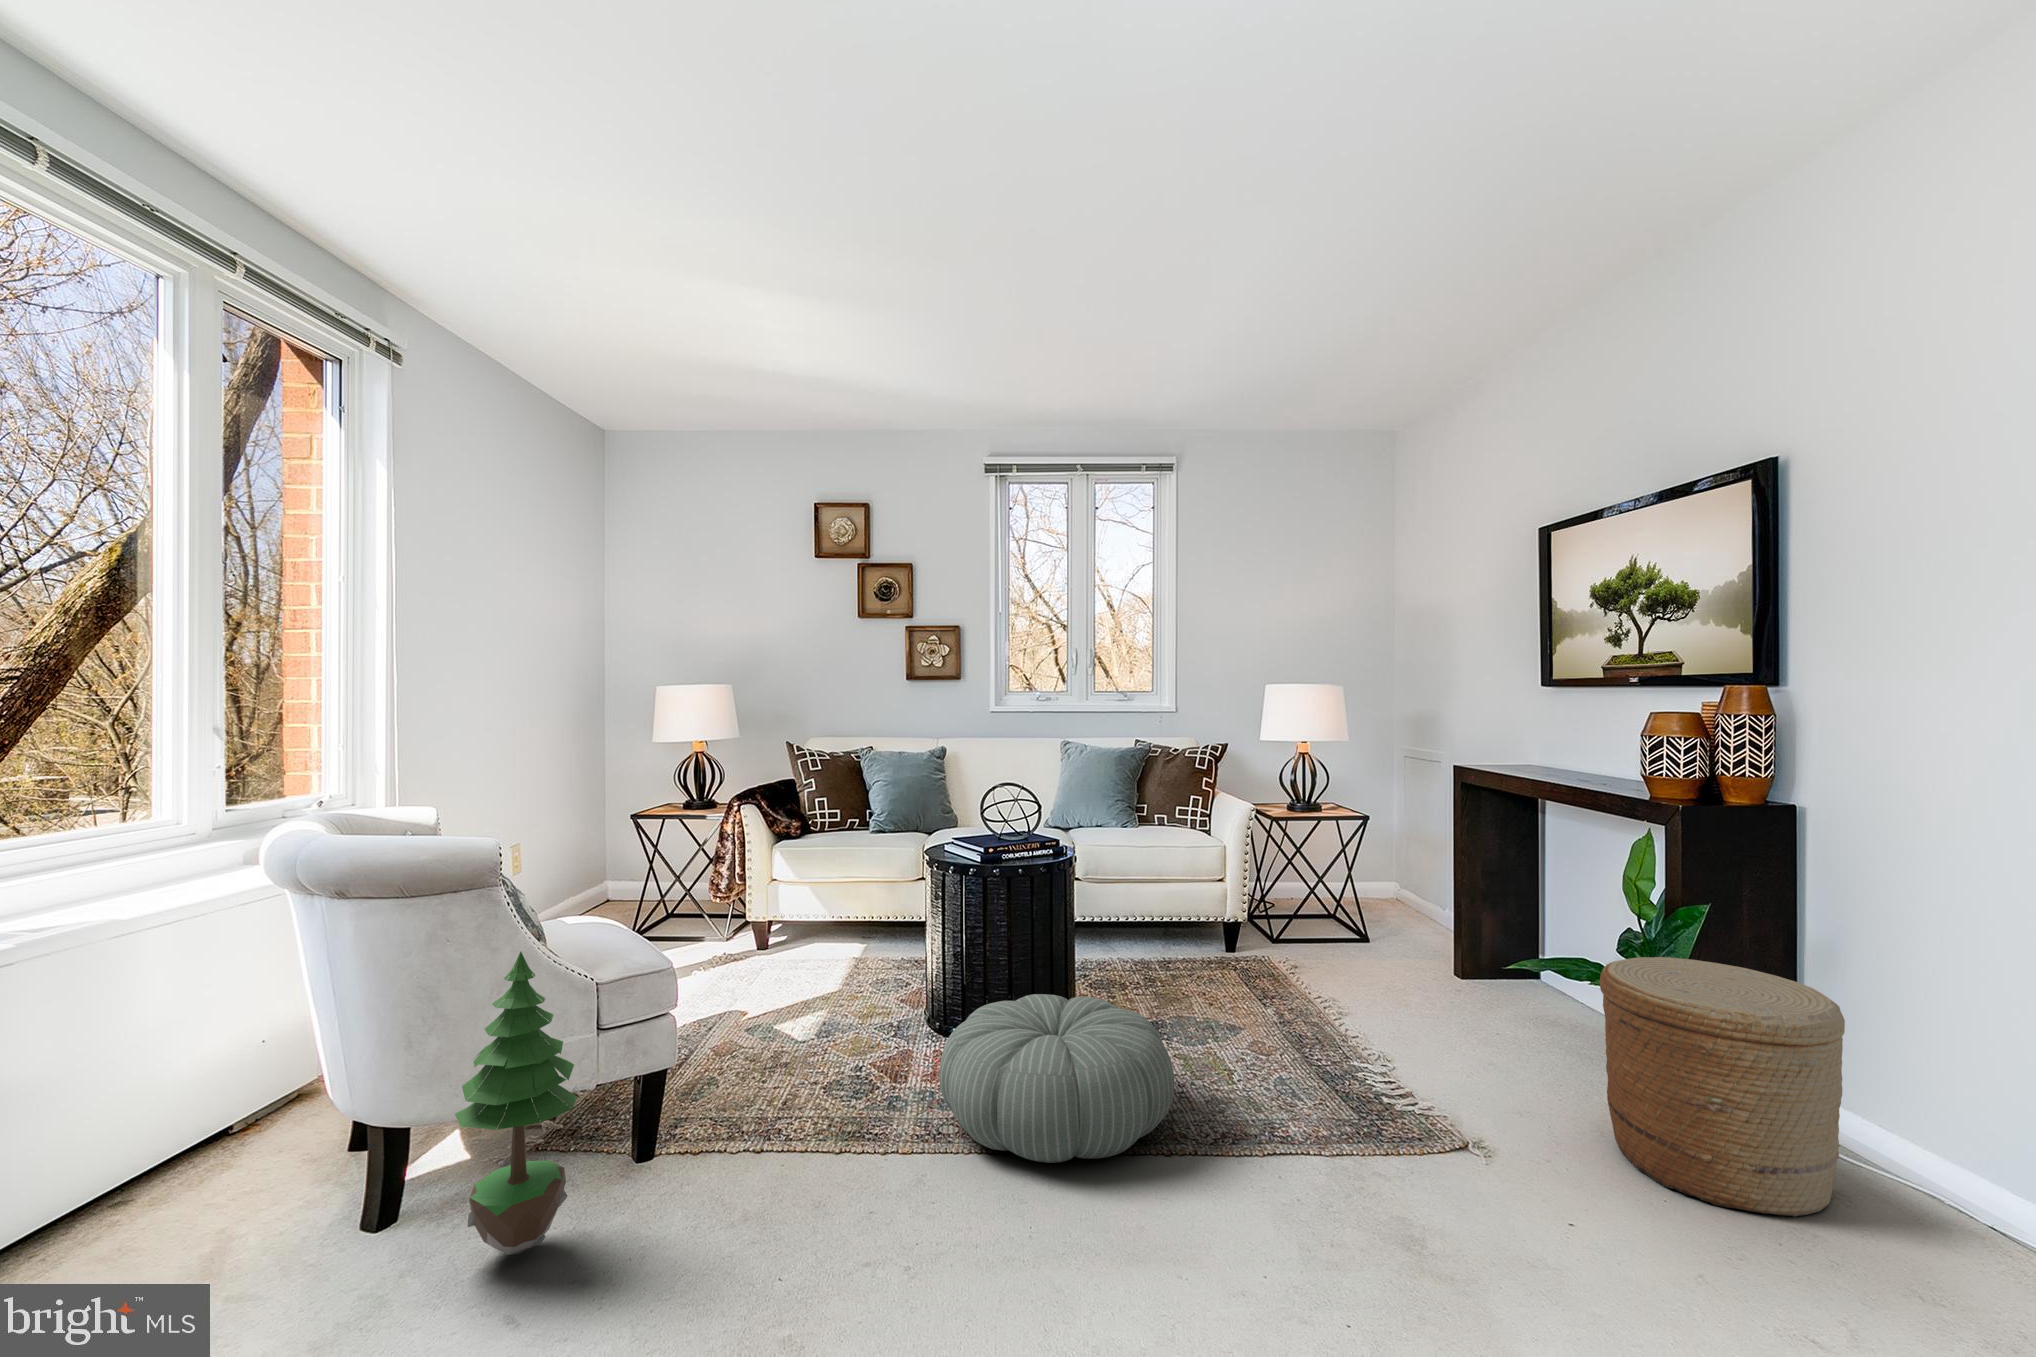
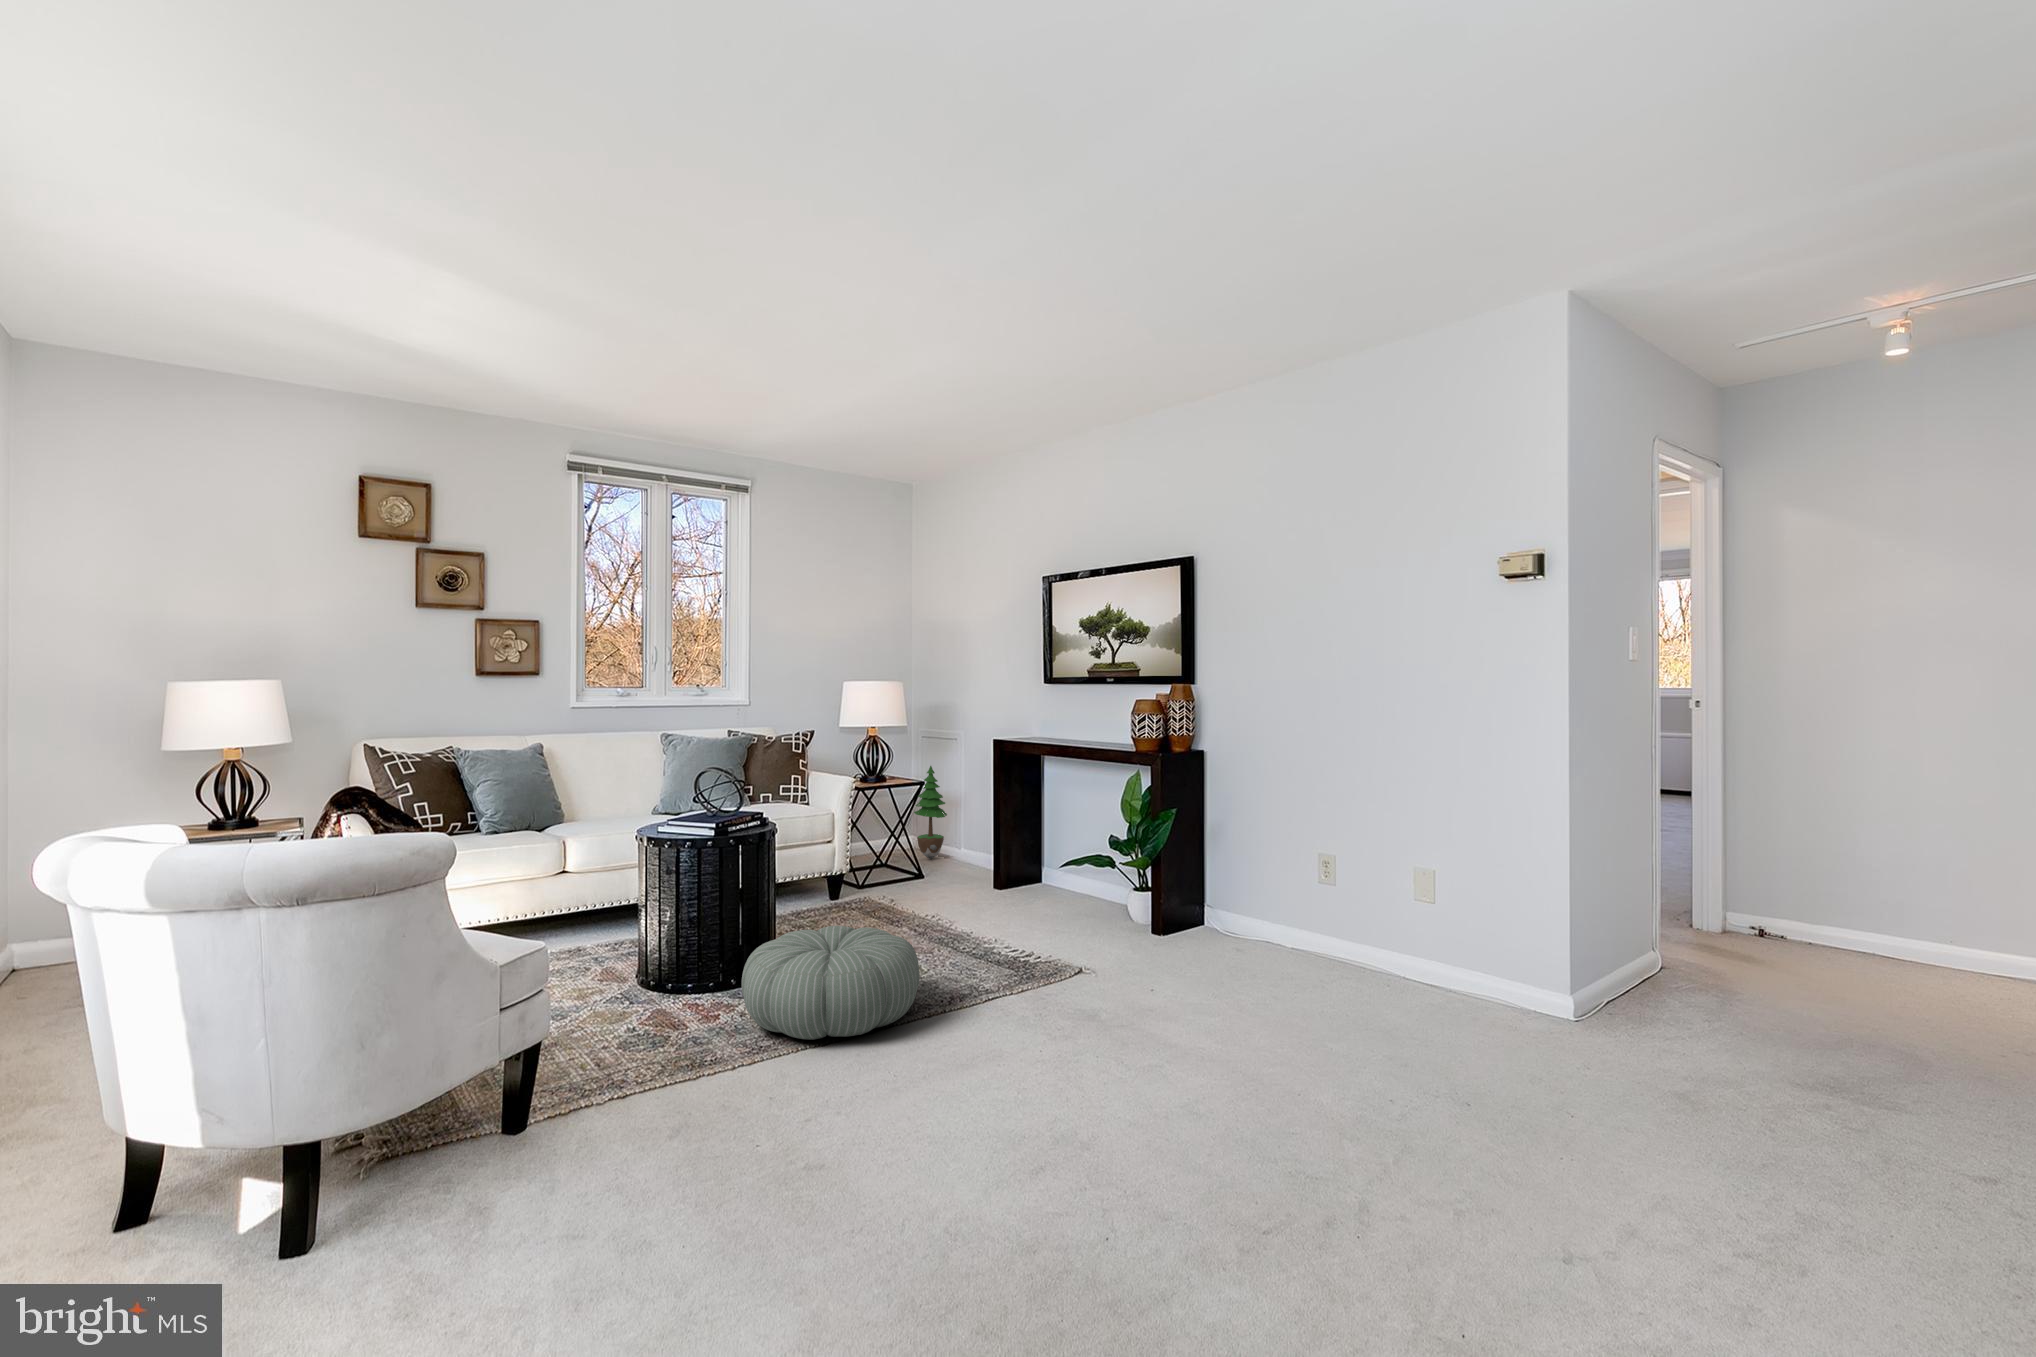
potted tree: present [455,952,577,1255] -> present [914,766,947,859]
woven basket: present [1600,957,1845,1217] -> none [1129,840,1236,963]

